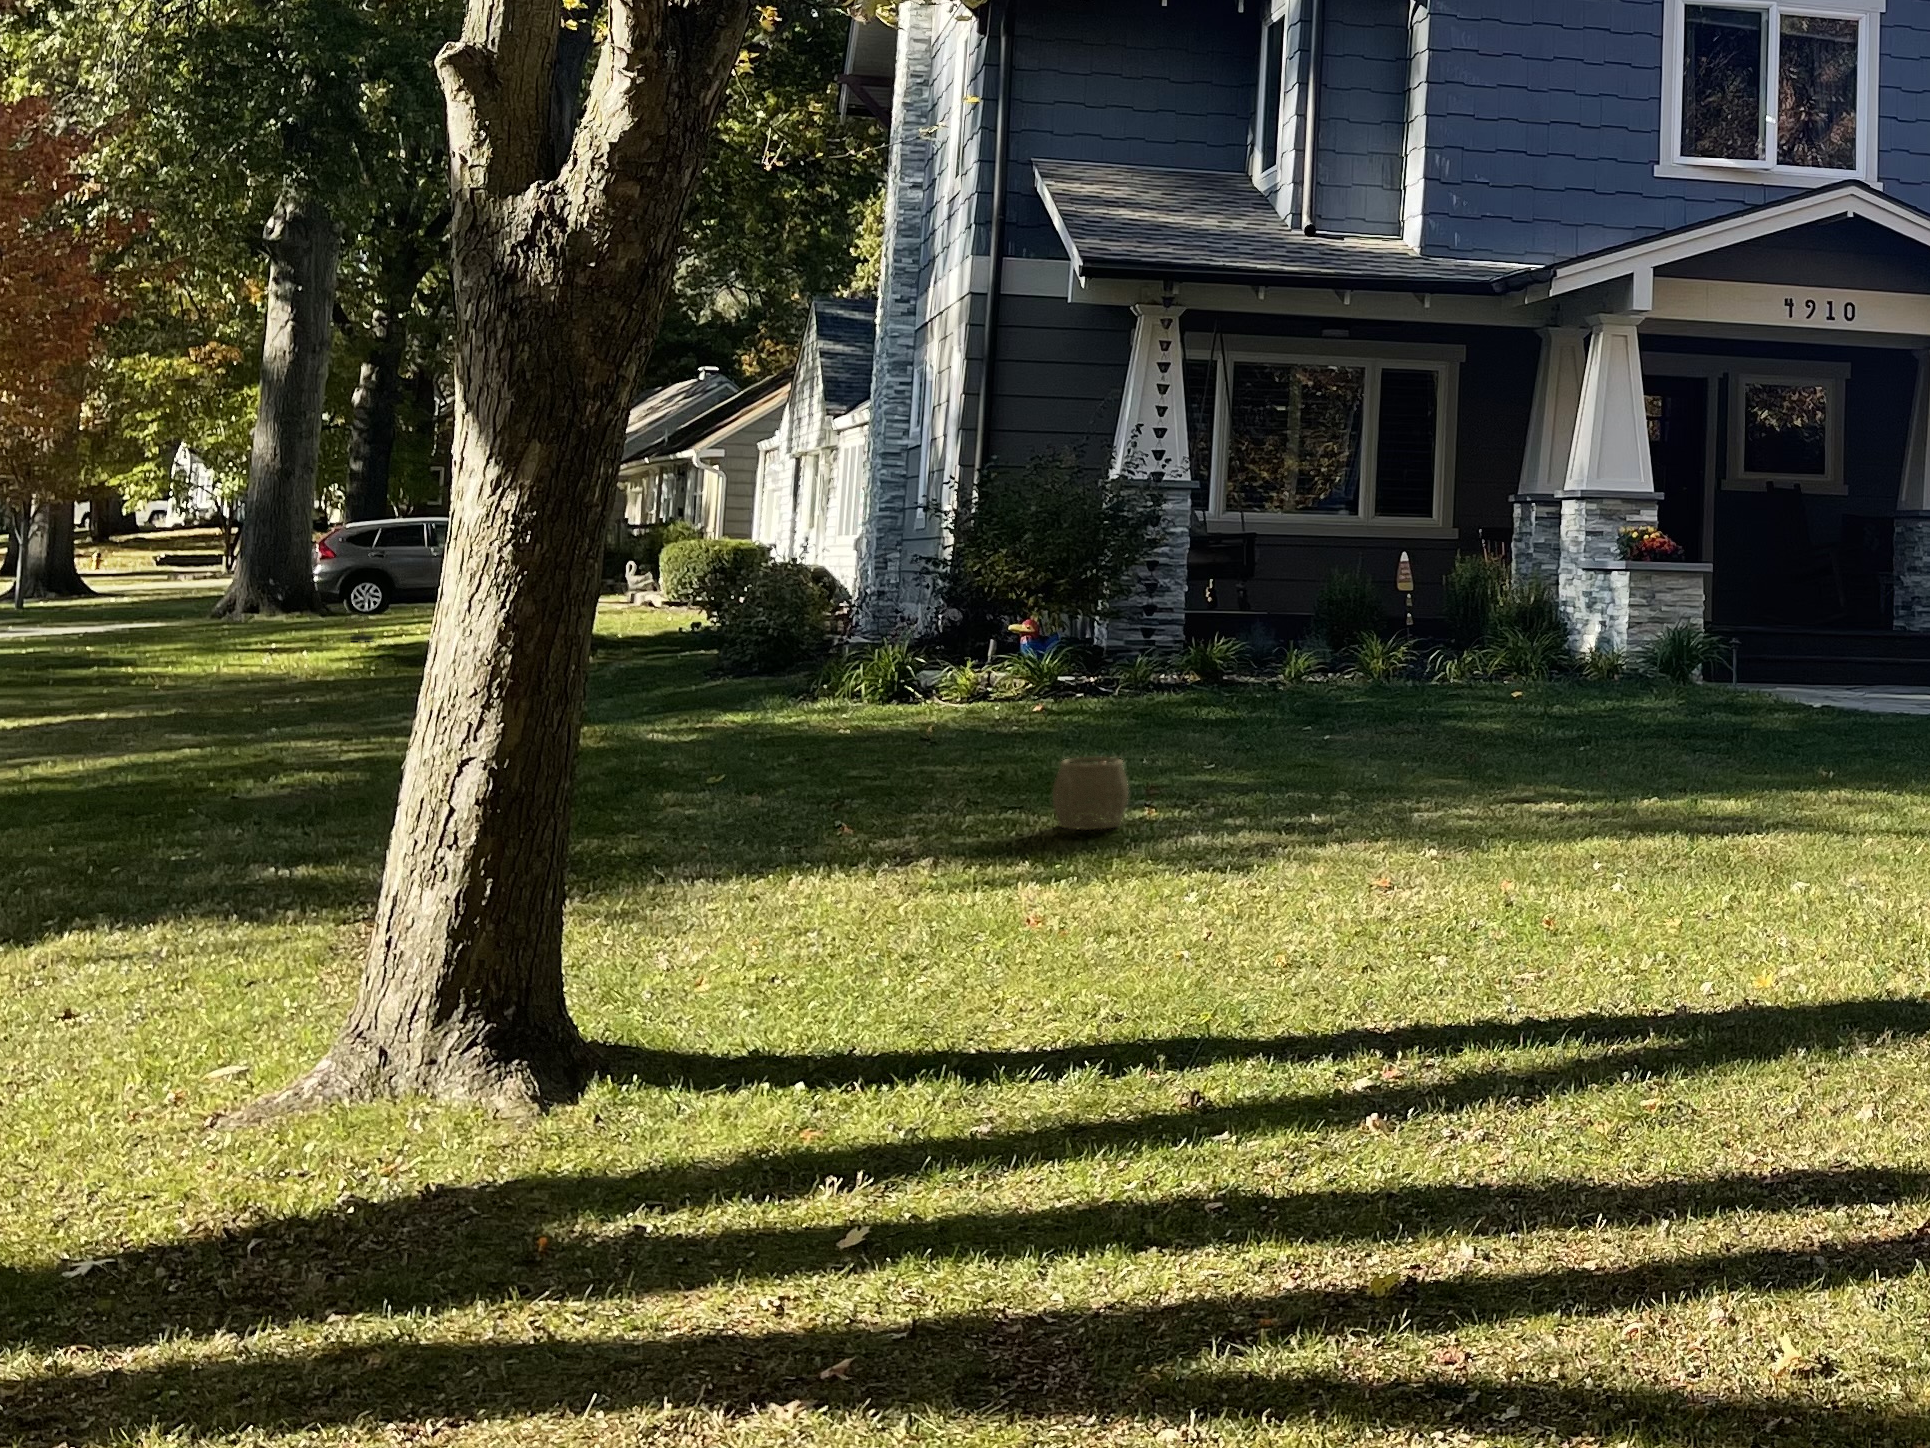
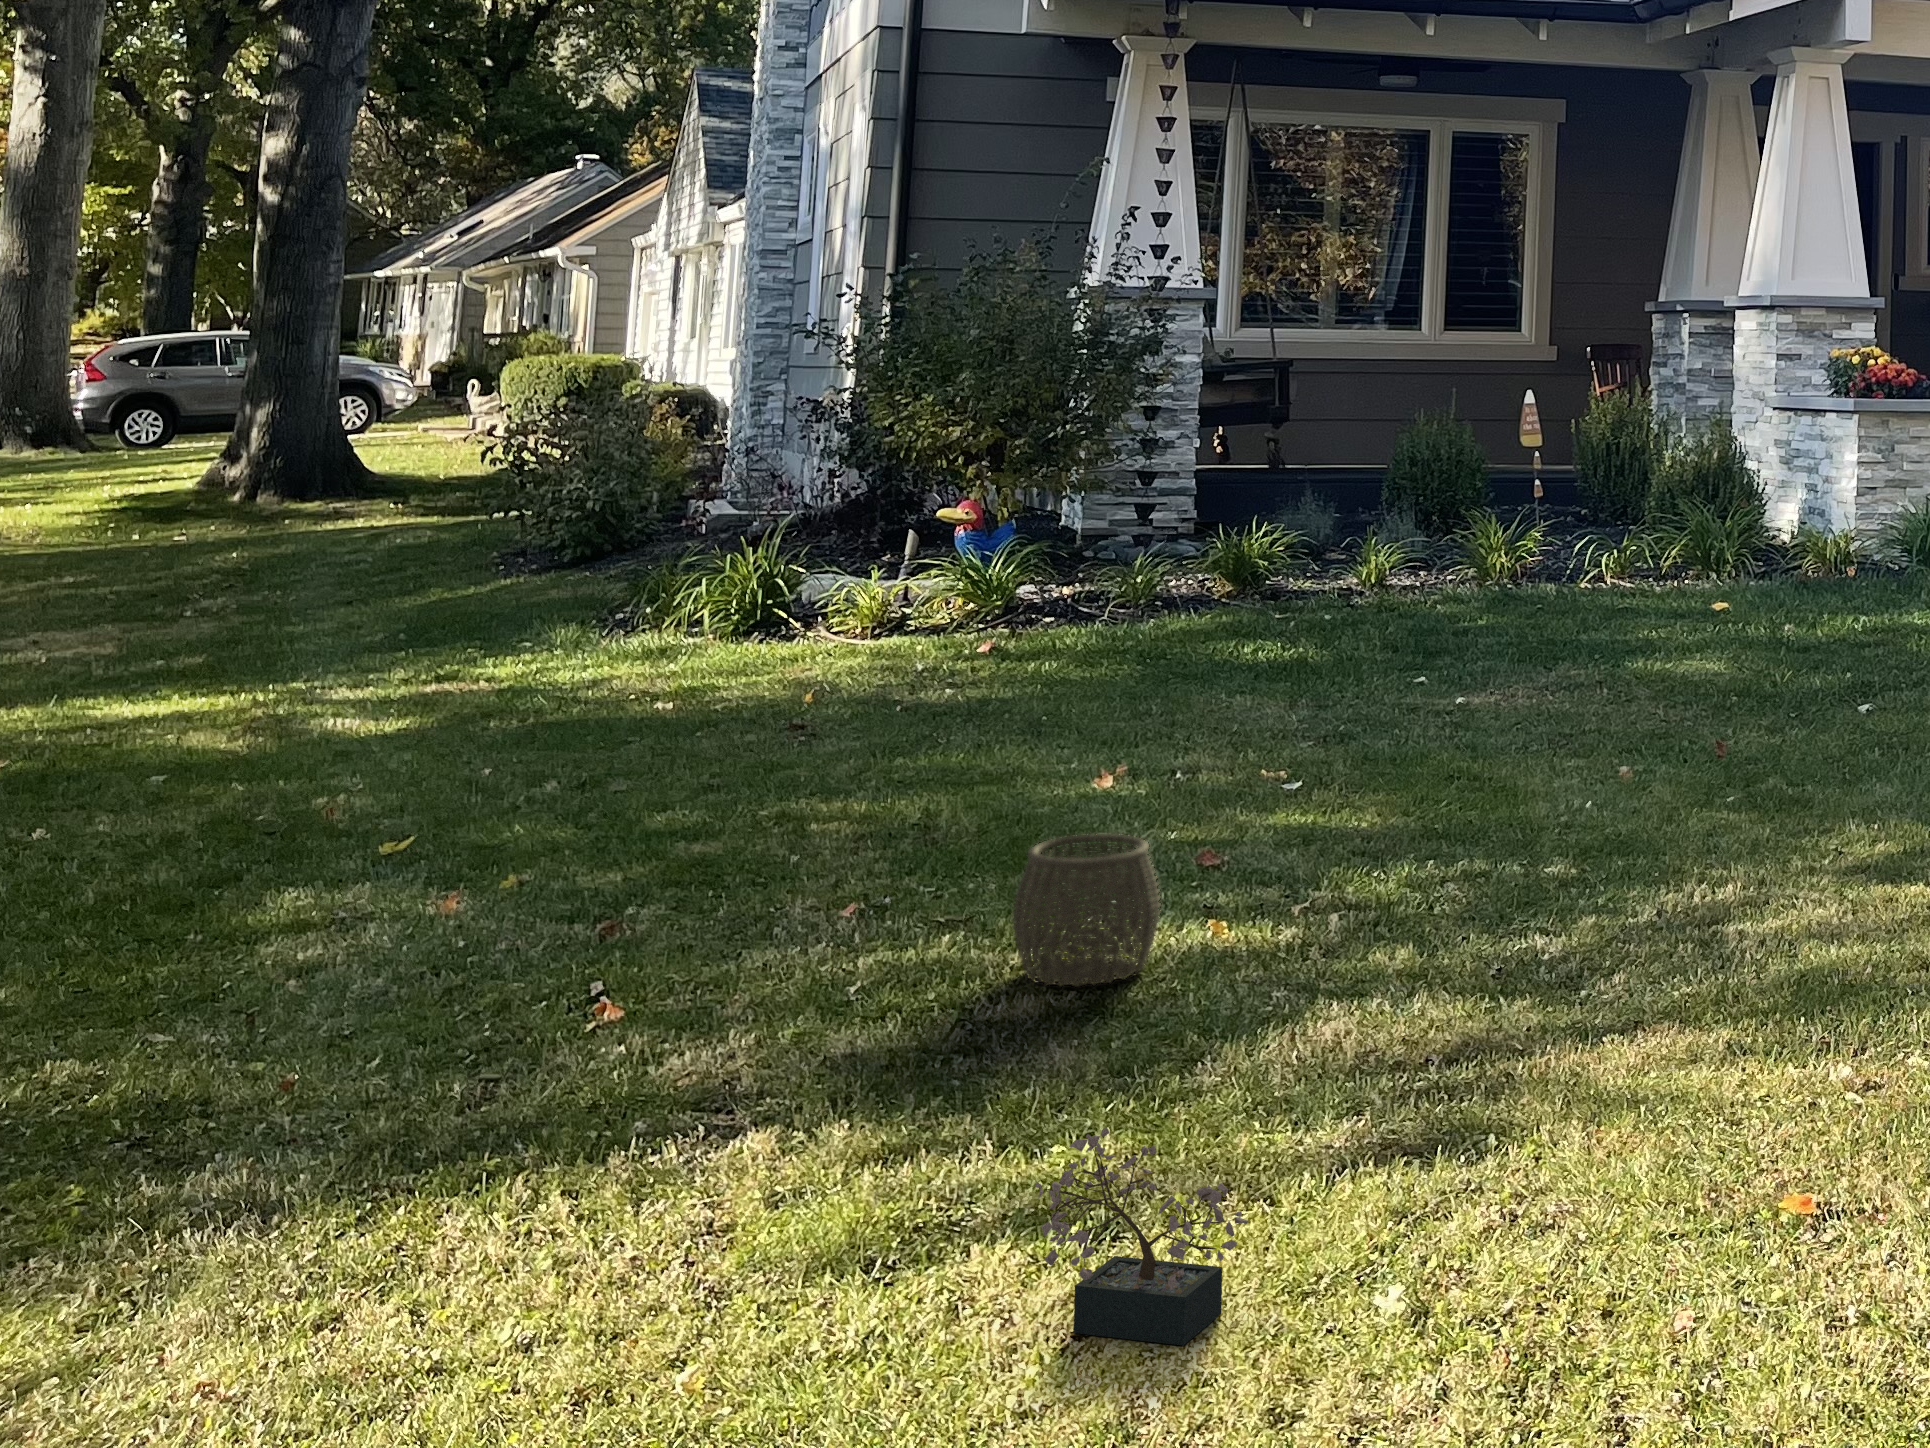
decorative plant: present [350,616,374,643] -> present [1035,1128,1249,1345]

